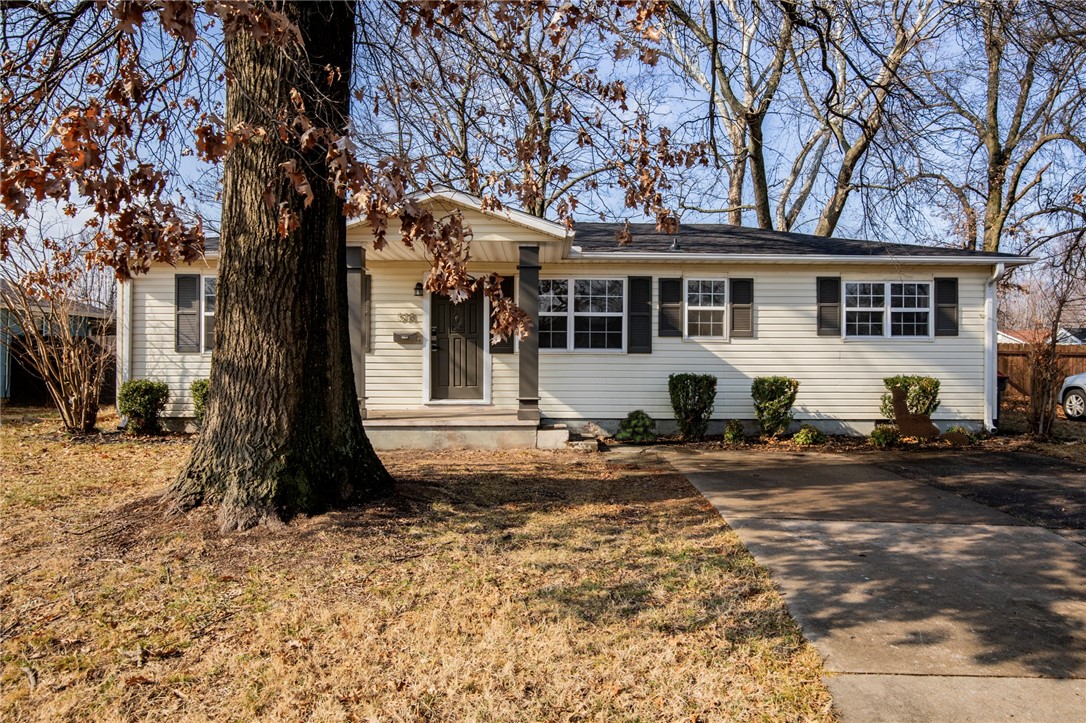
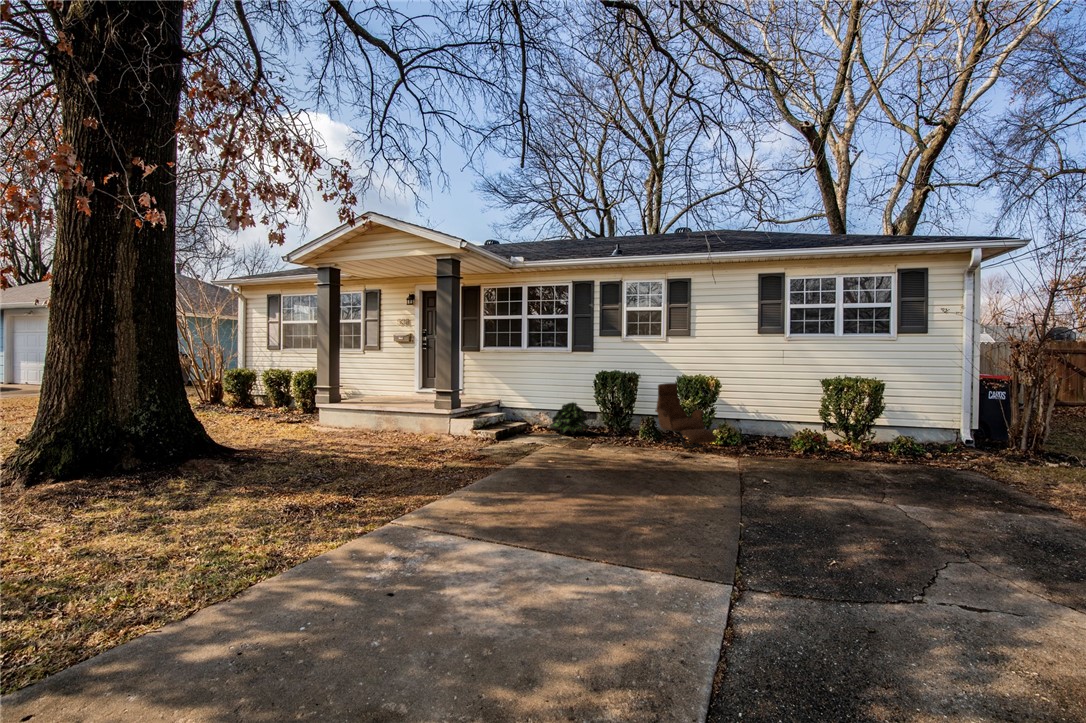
lounge chair: present [892,388,969,453] -> present [655,383,717,452]

